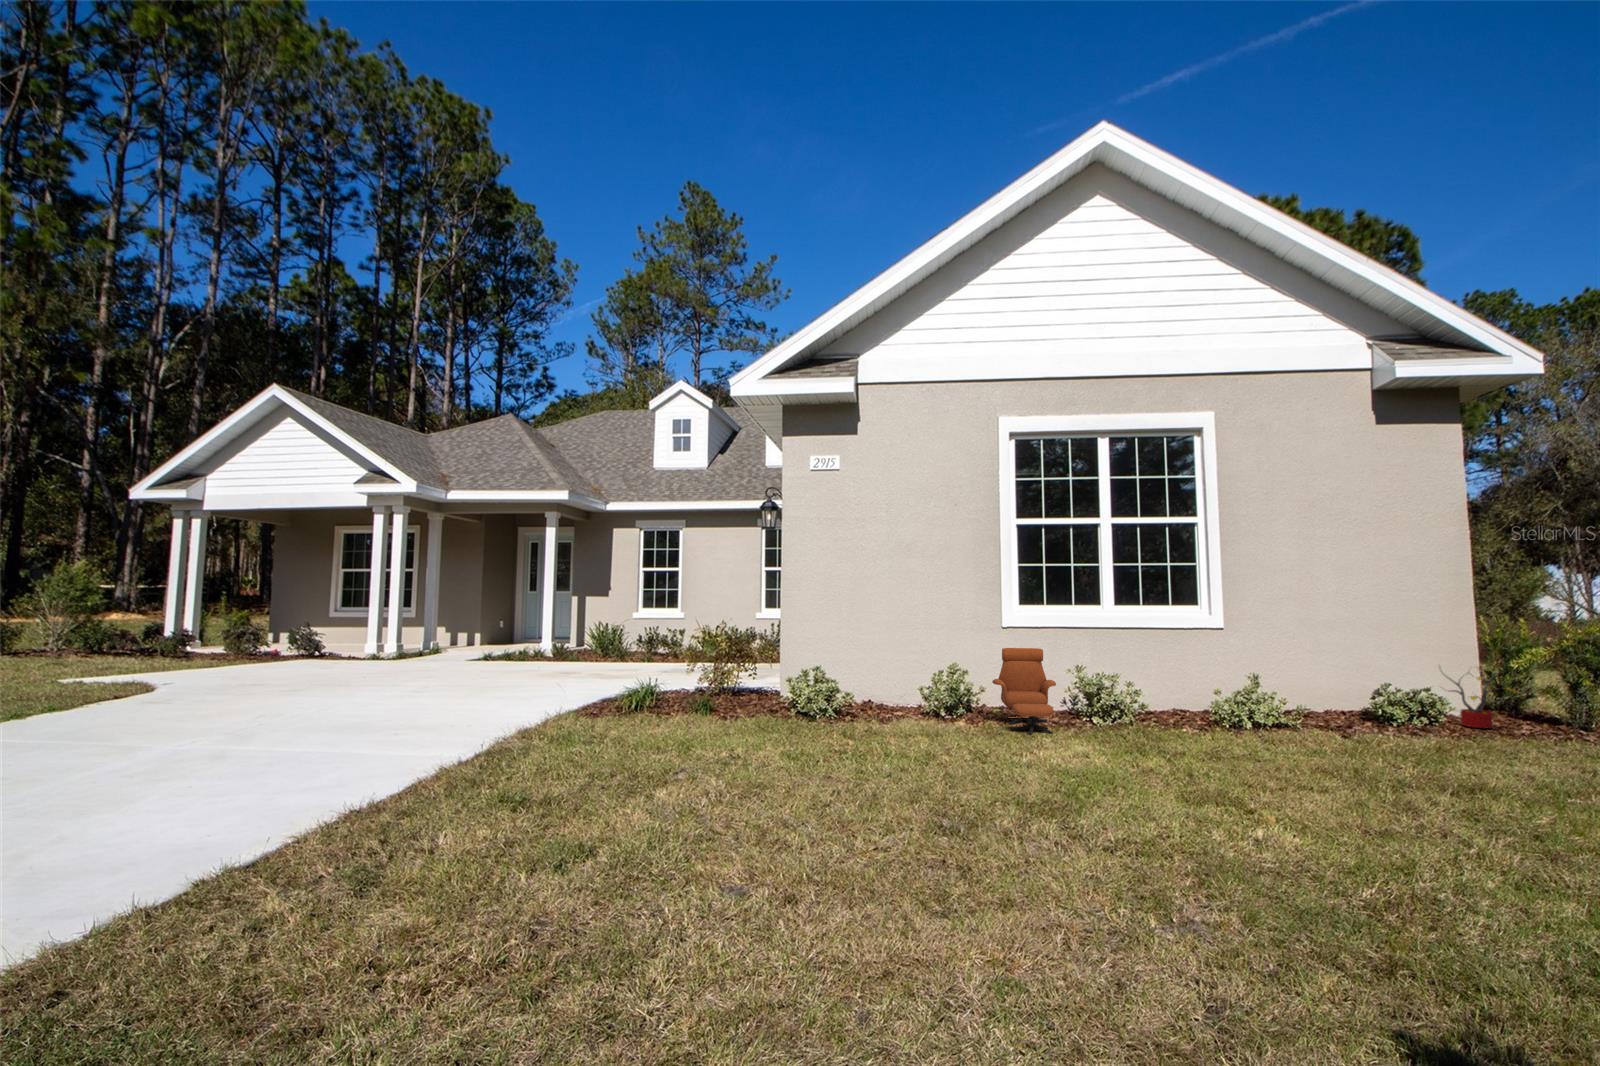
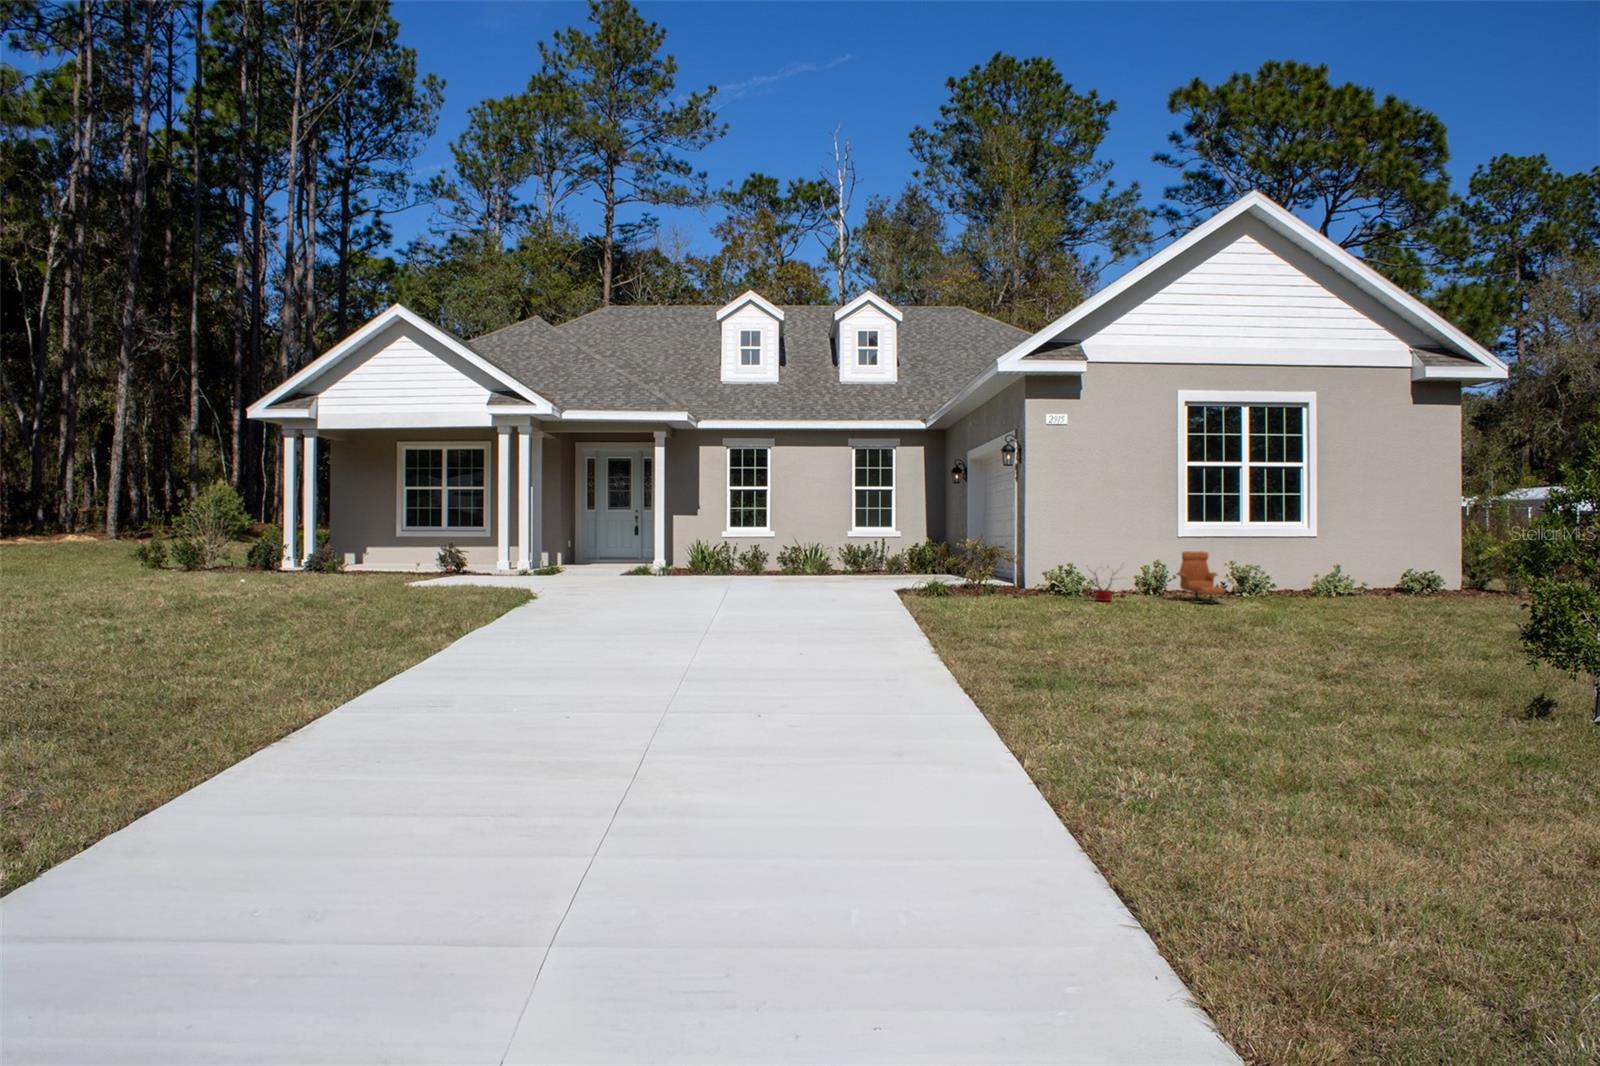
decorative plant: present [1449,668,1513,728] -> present [1094,569,1114,601]

